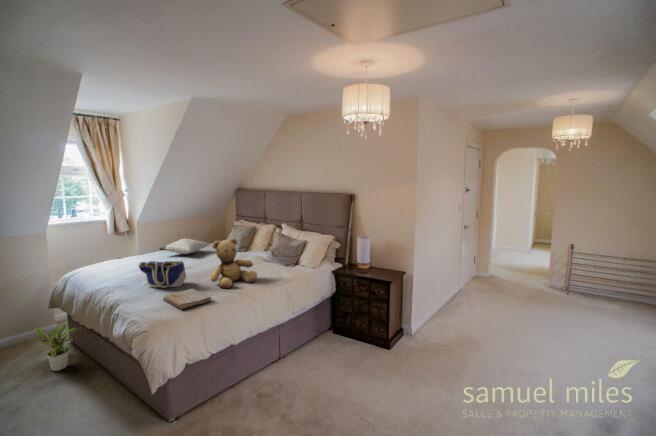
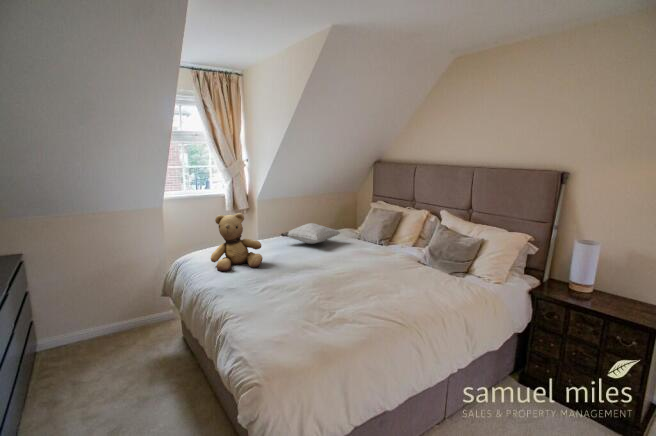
teddy bear: present [211,238,257,288] -> present [211,213,263,271]
tote bag: present [139,261,186,288] -> none [258,254,315,292]
book: present [164,289,211,309] -> none [287,297,351,330]
potted plant: present [27,325,75,371] -> none [138,318,193,373]

